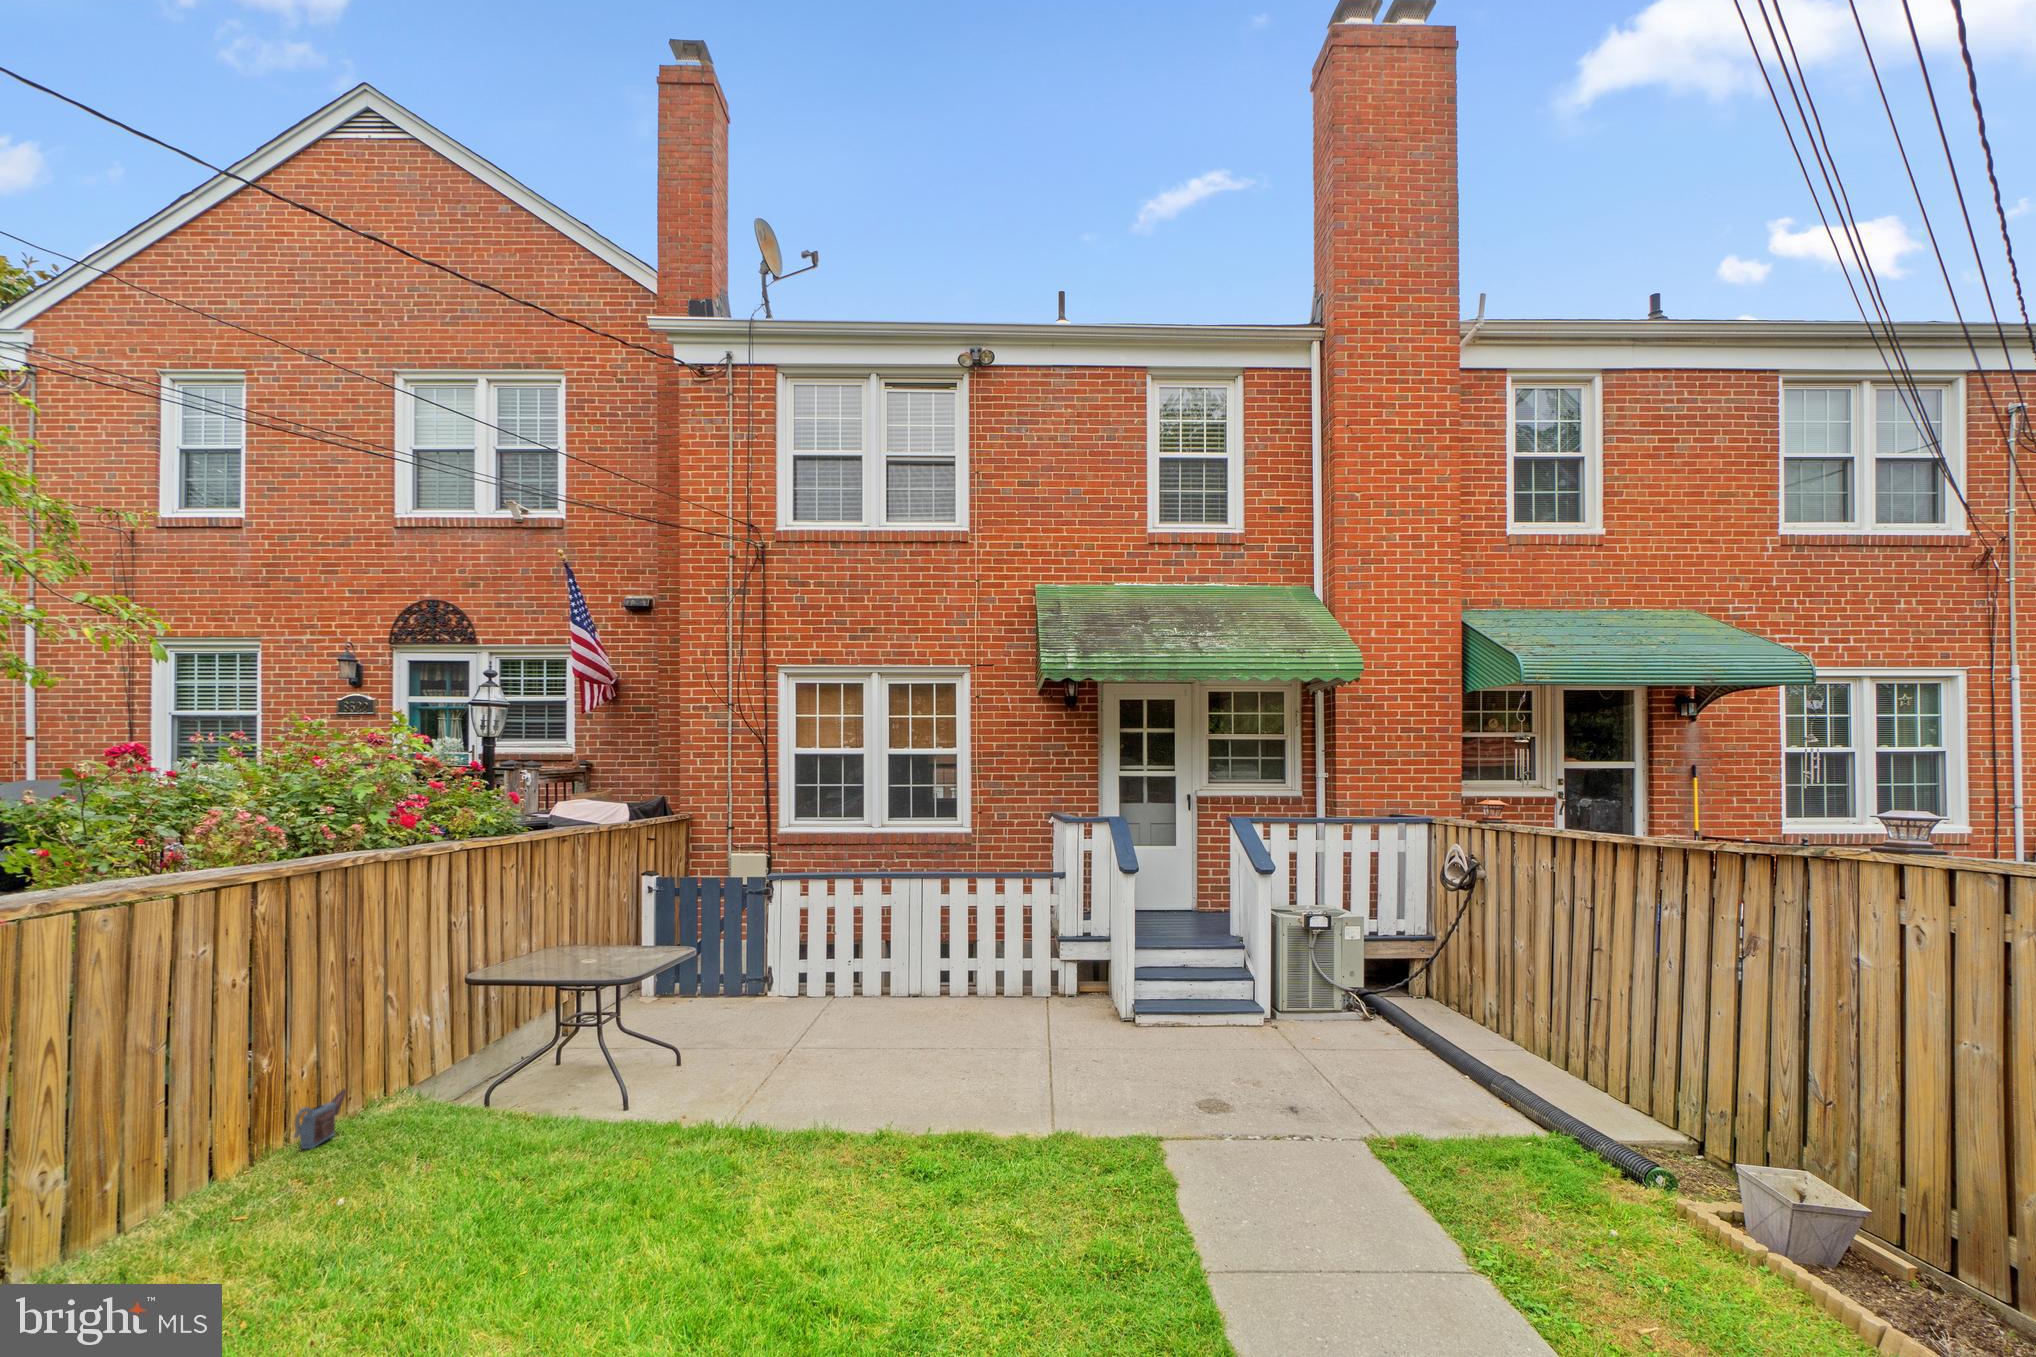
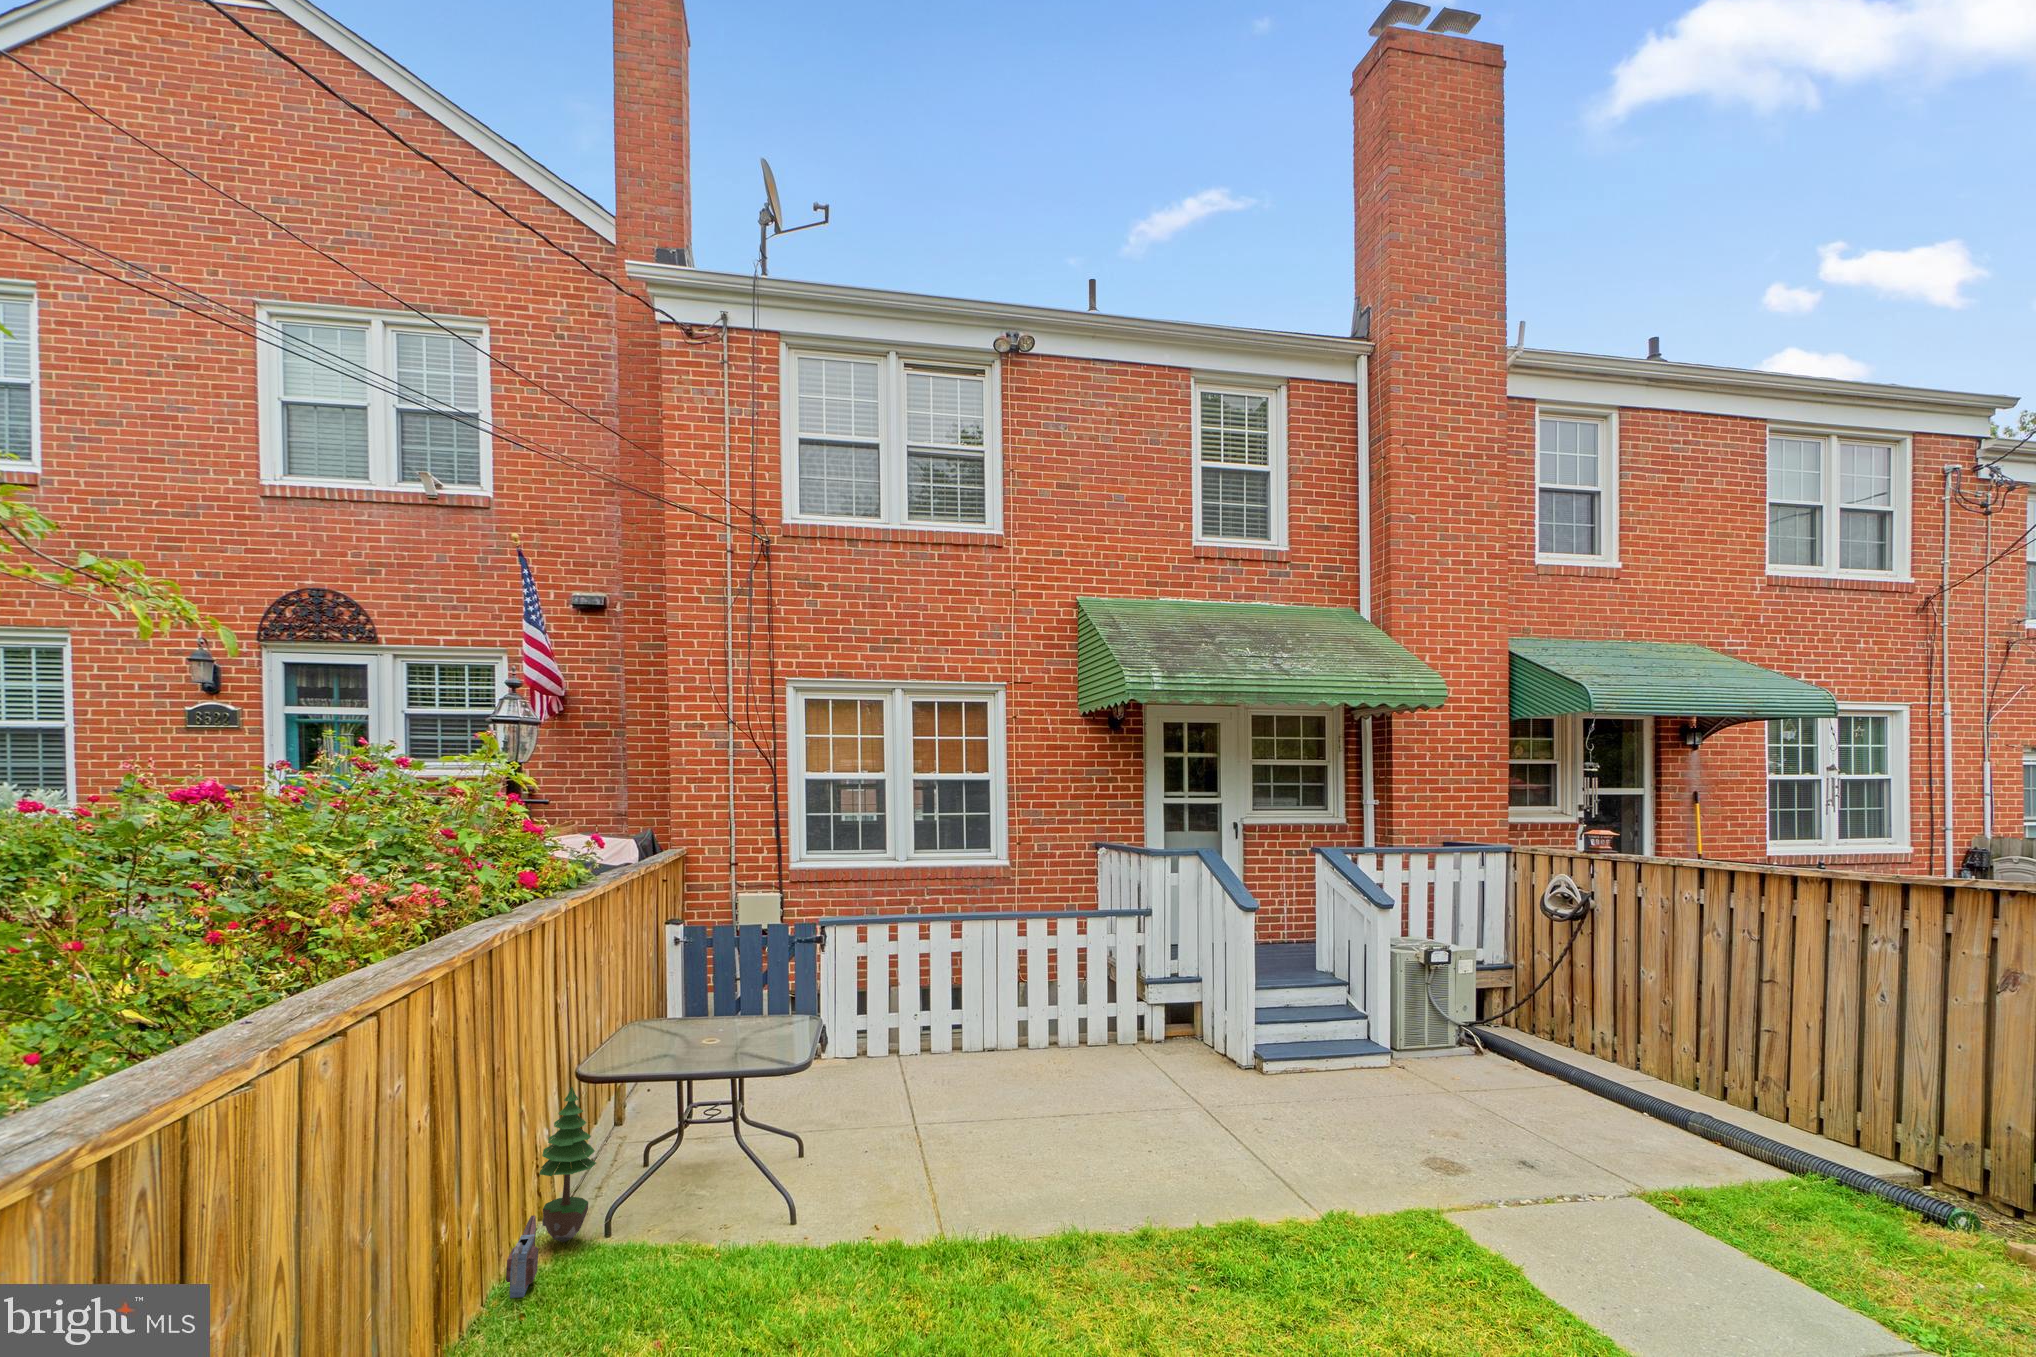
potted tree: none [365,991,415,1114] -> present [539,1087,596,1242]

